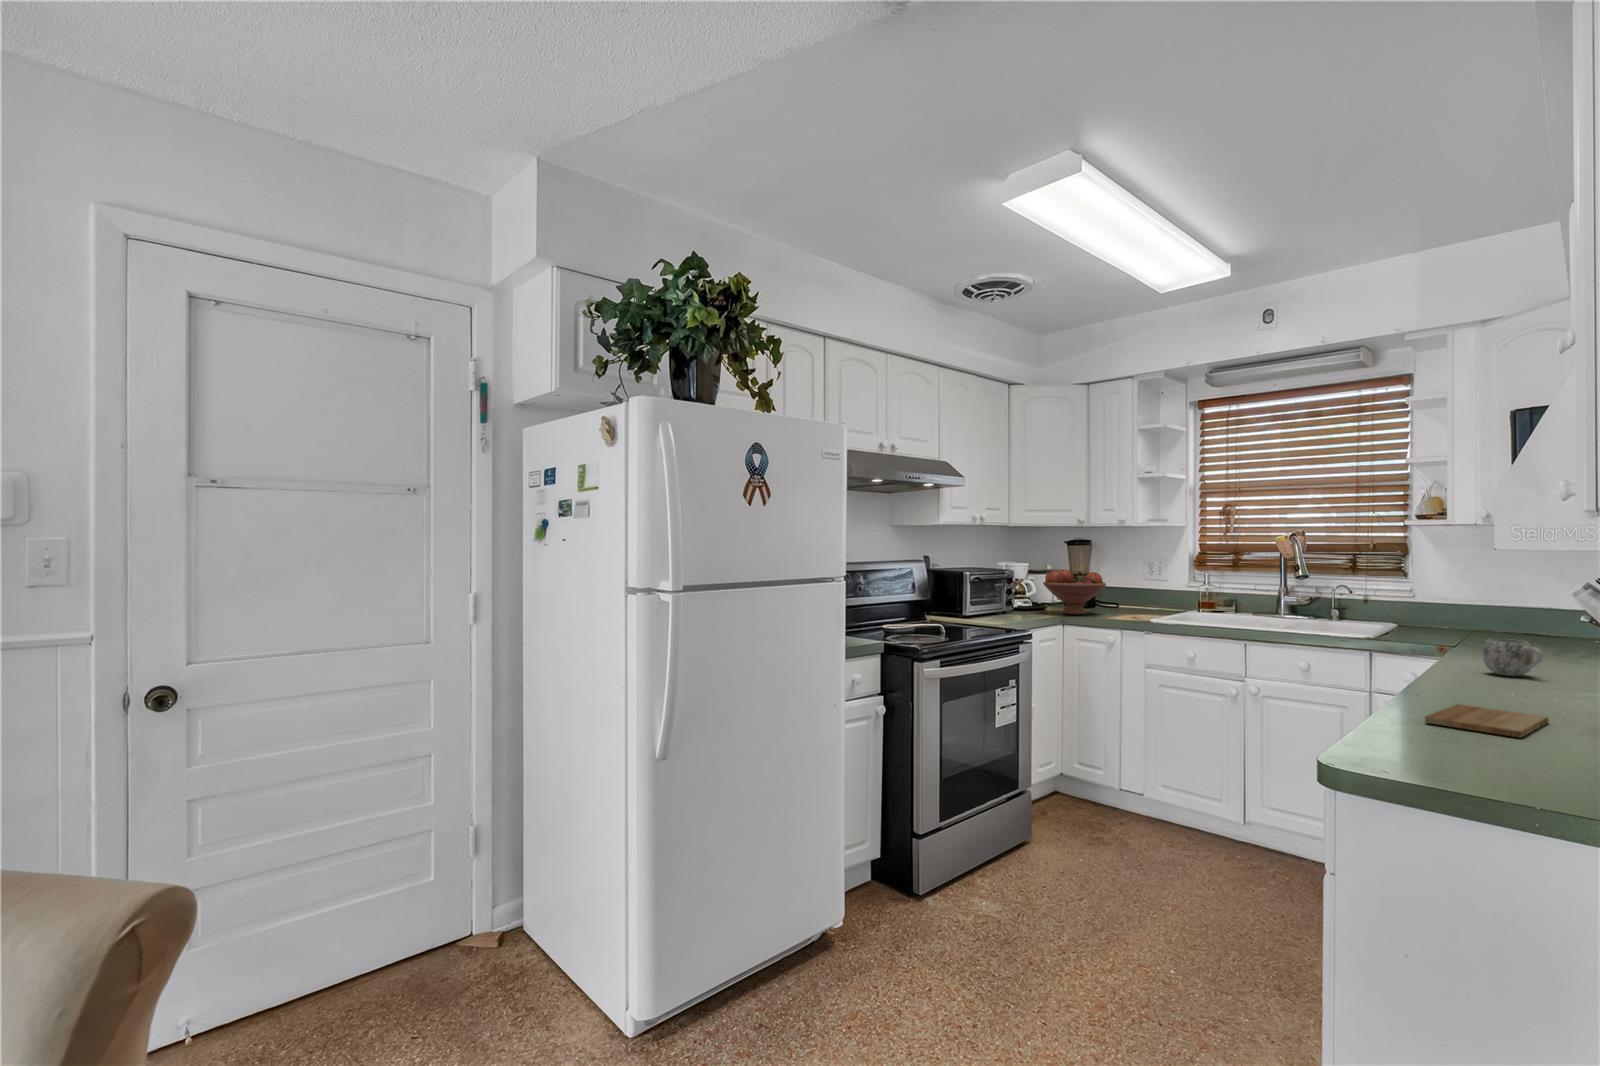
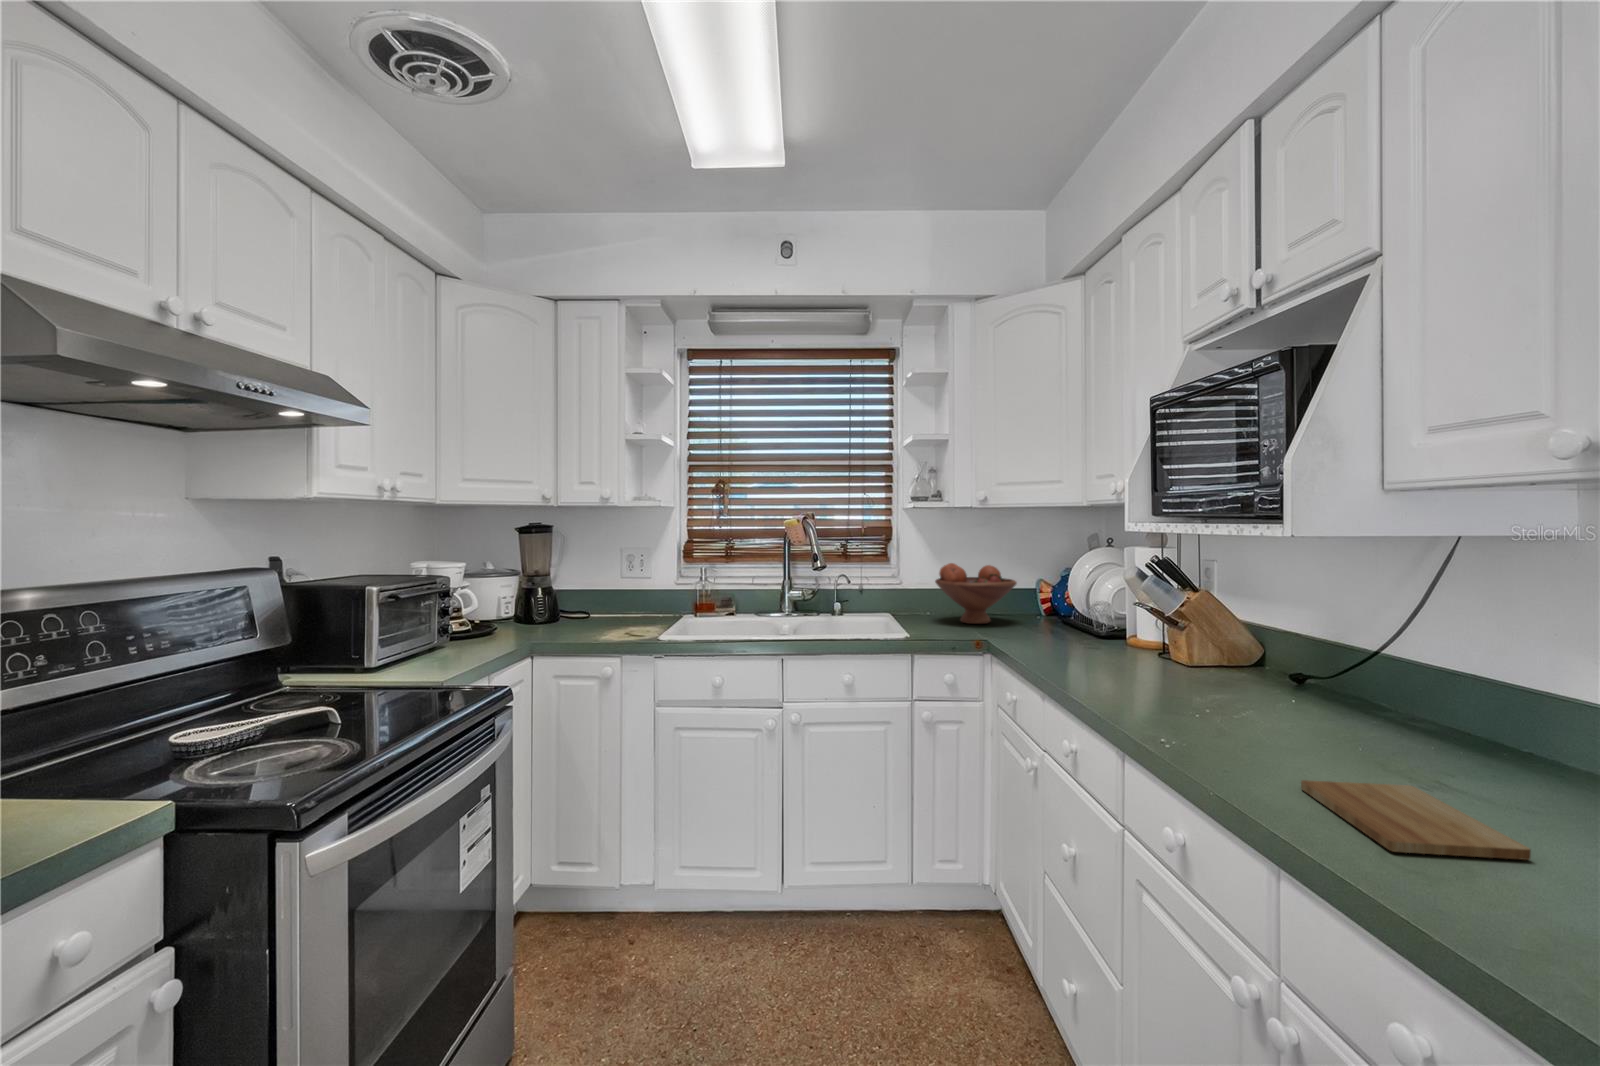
fruit bowl: present [1043,569,1106,615] -> present [935,563,1017,624]
mug: present [1483,639,1543,676] -> none [1111,644,1175,689]

